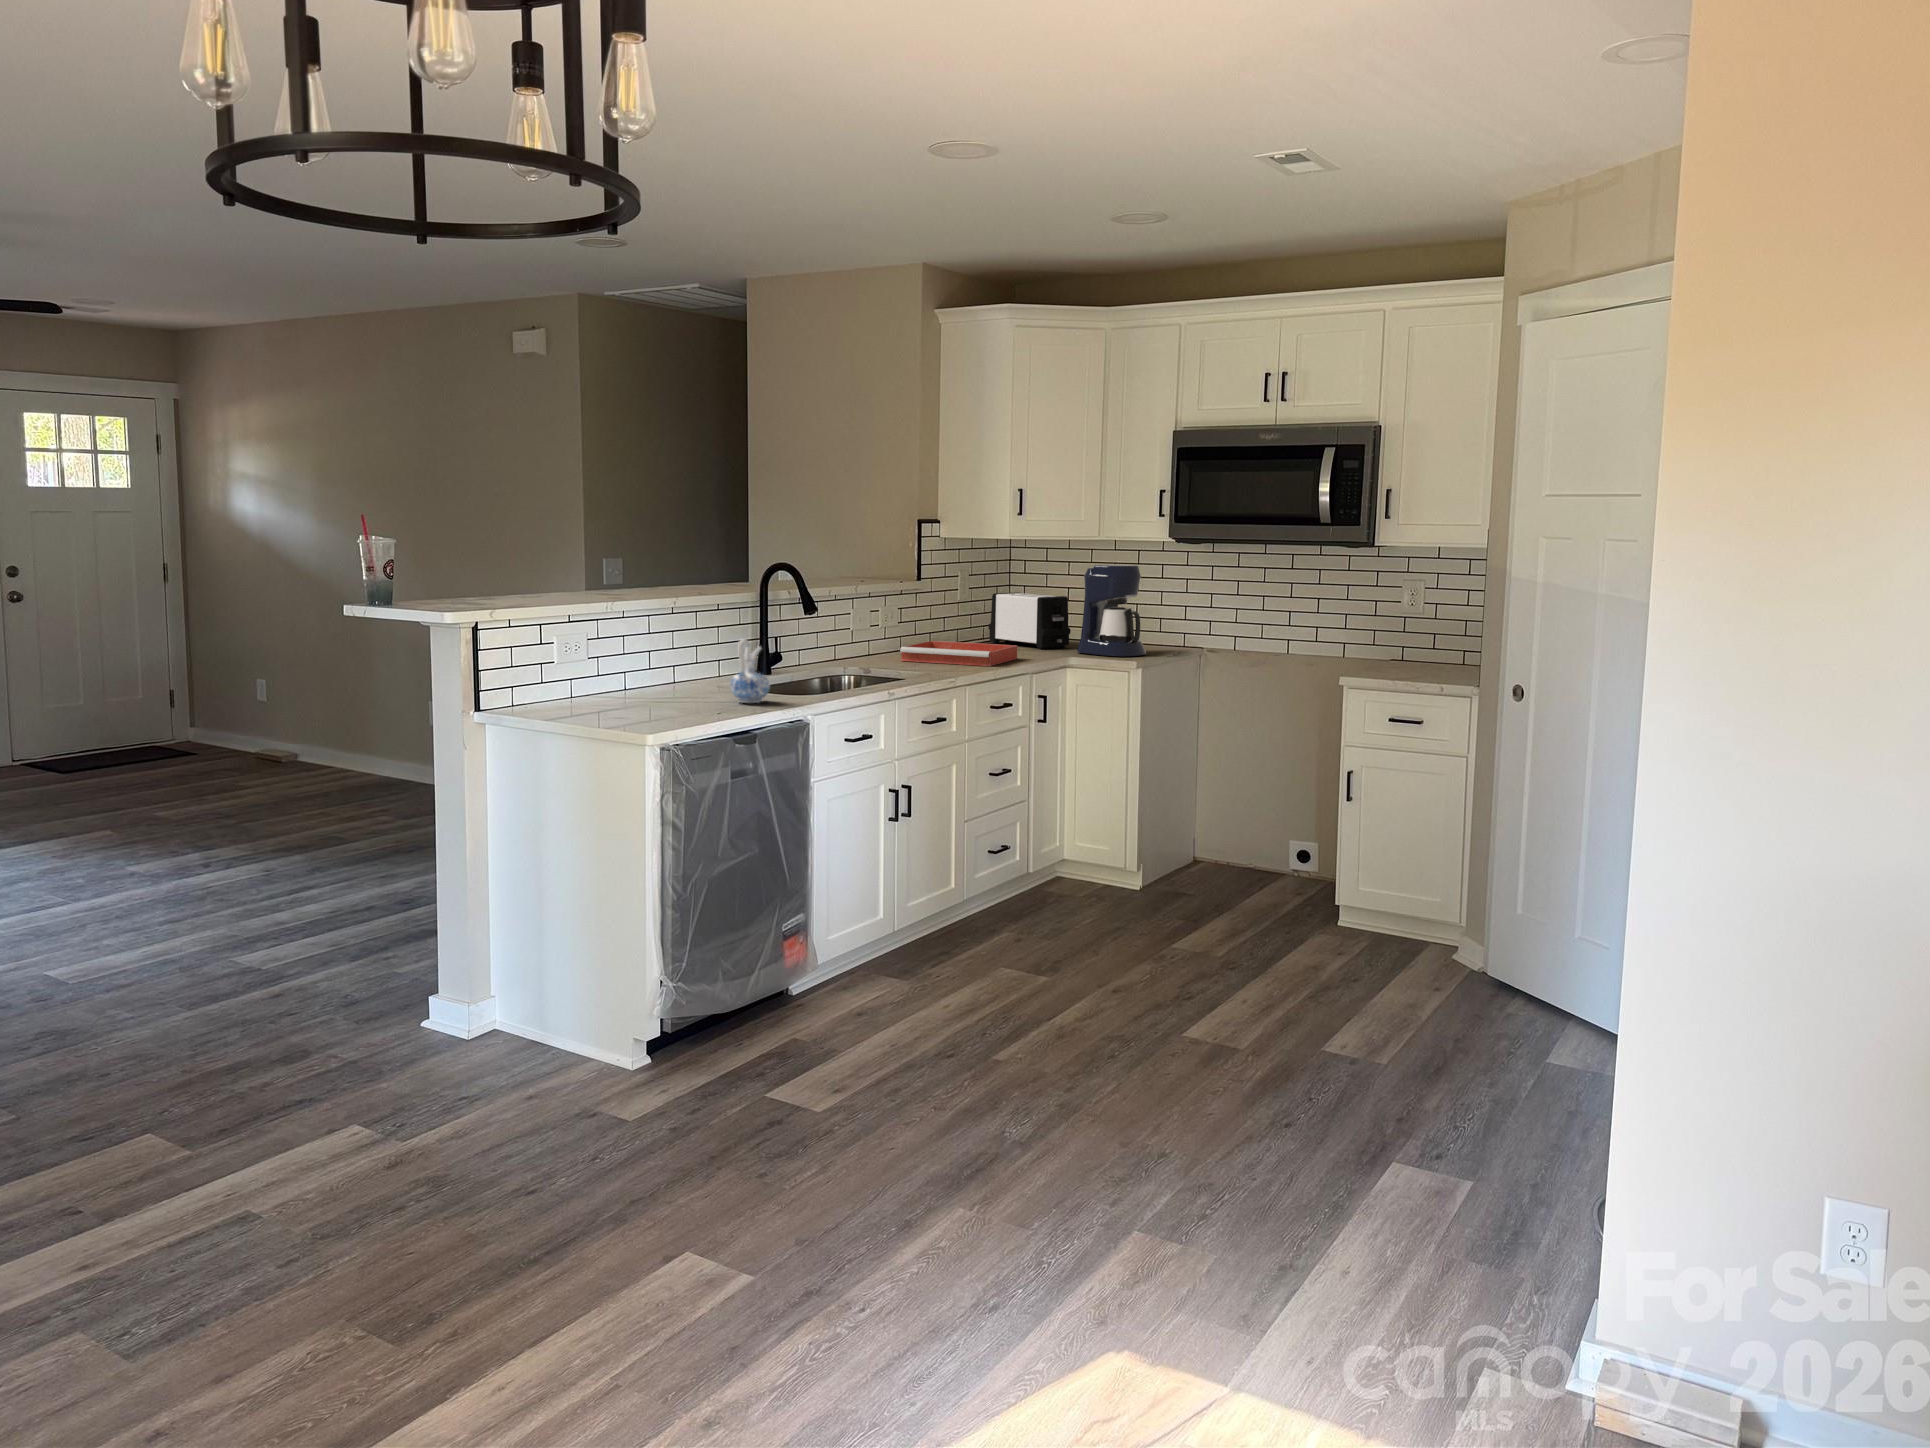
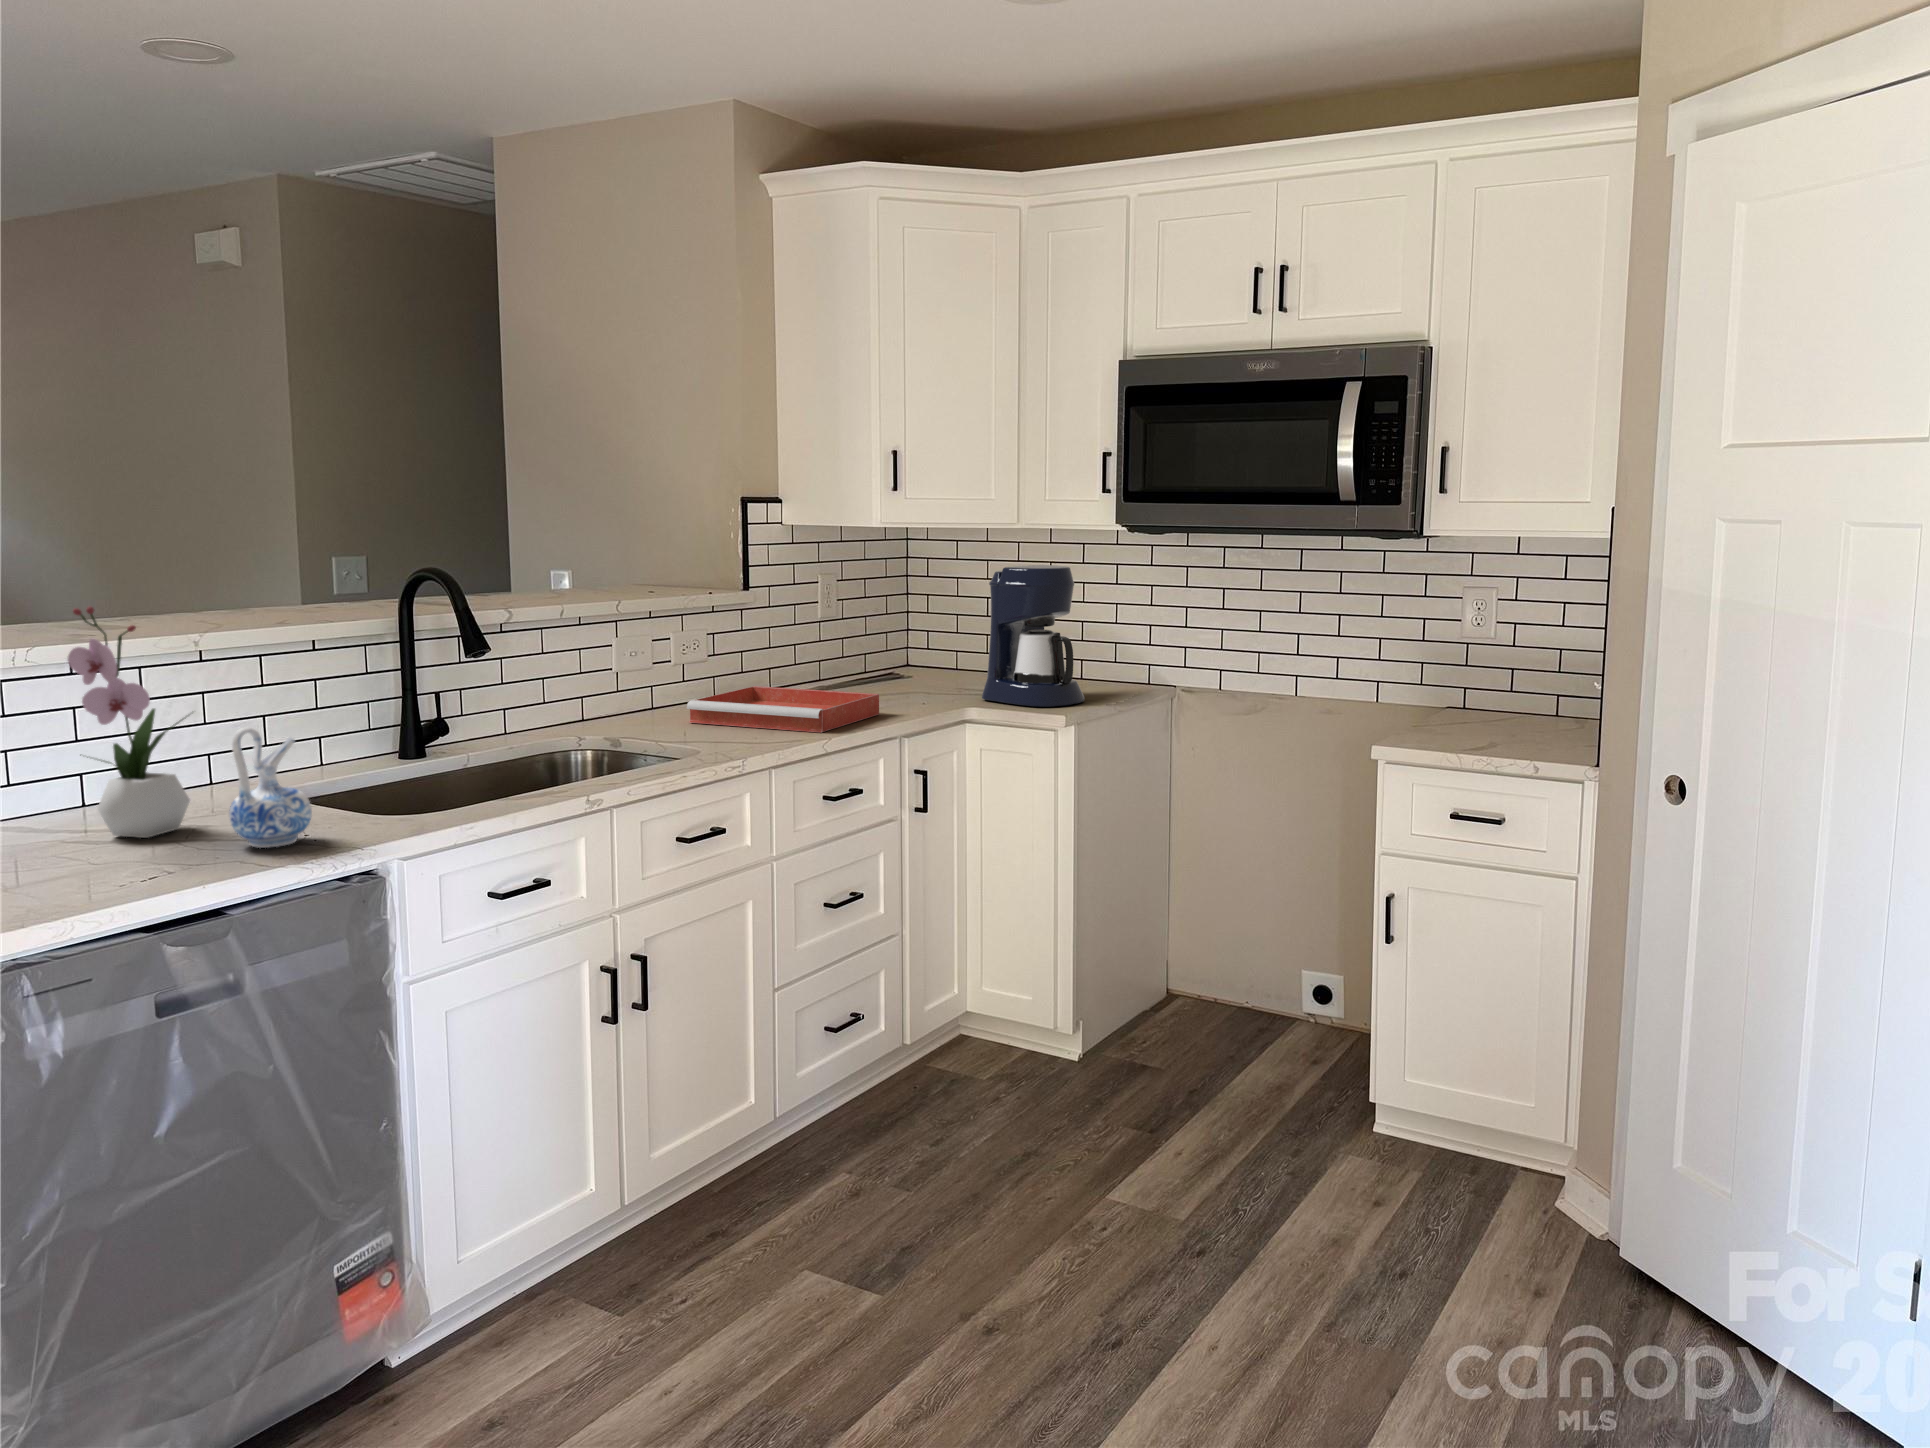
flower arrangement: none [649,575,699,699] -> present [68,607,190,838]
toaster: present [989,592,1071,649] -> none [863,606,979,692]

